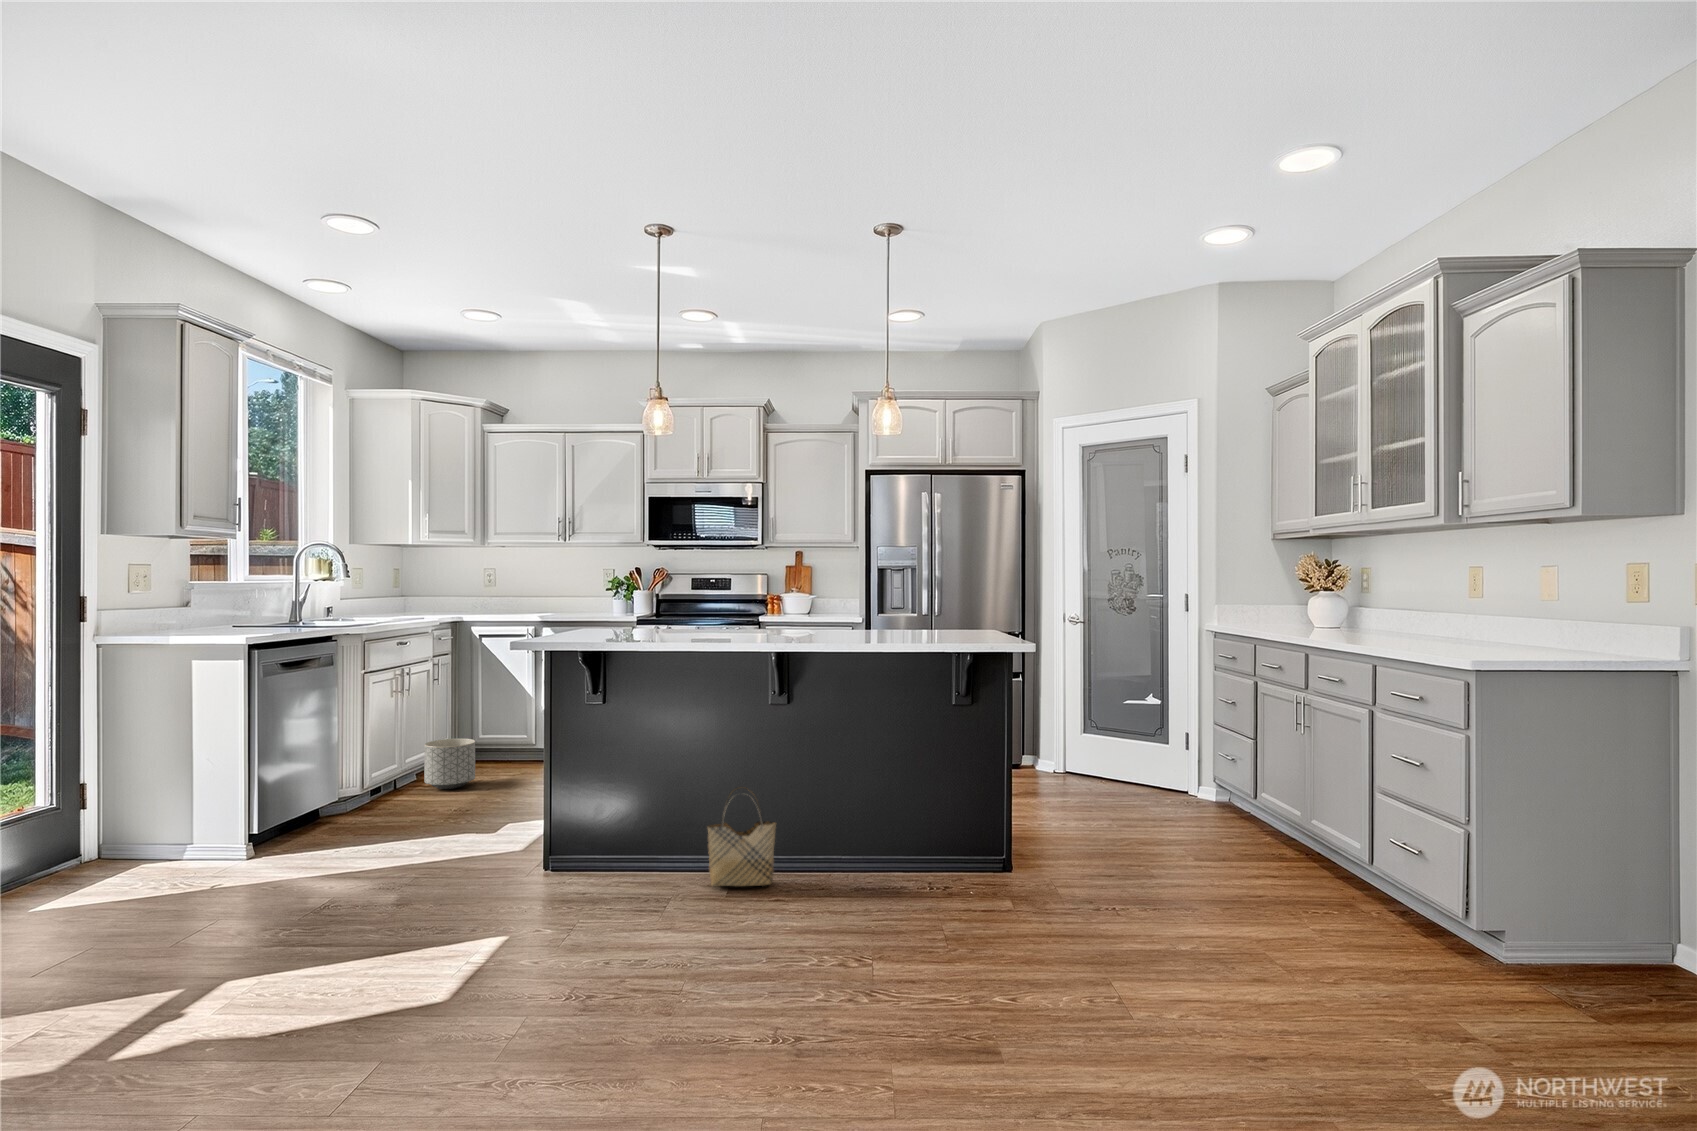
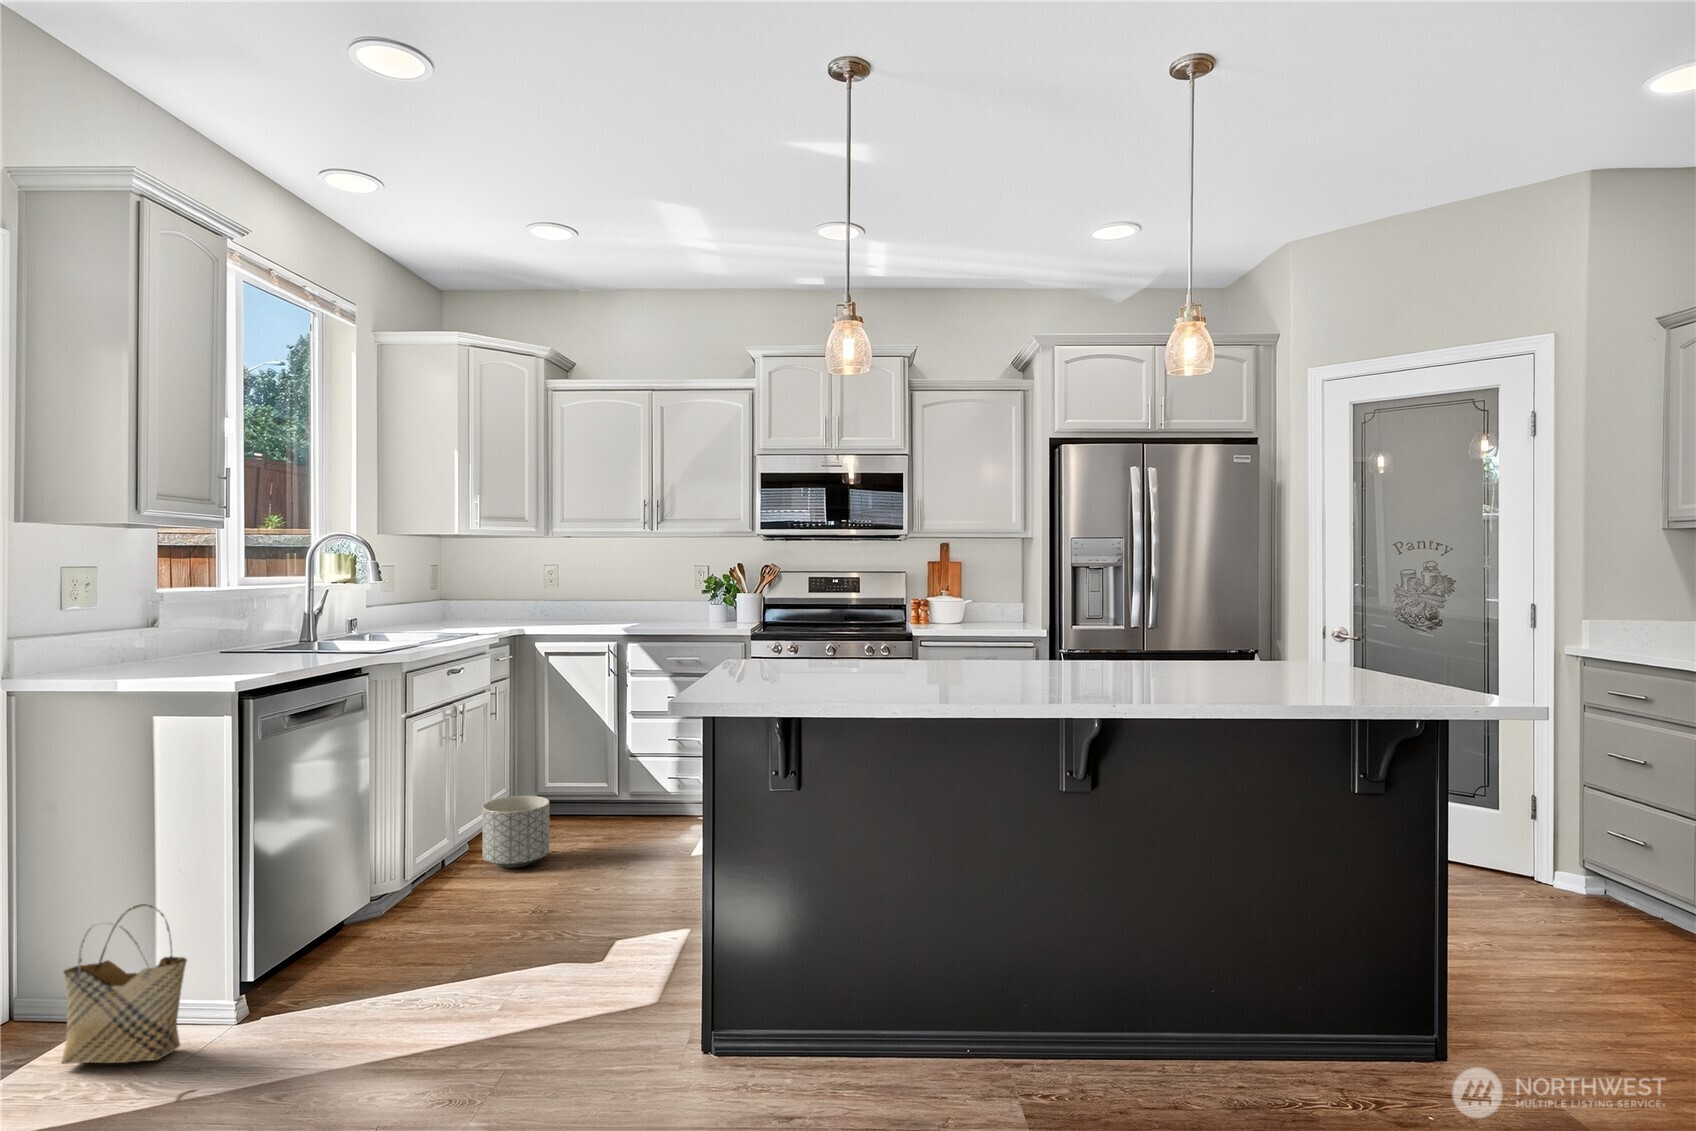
woven basket: present [707,787,776,887] -> present [61,904,187,1064]

